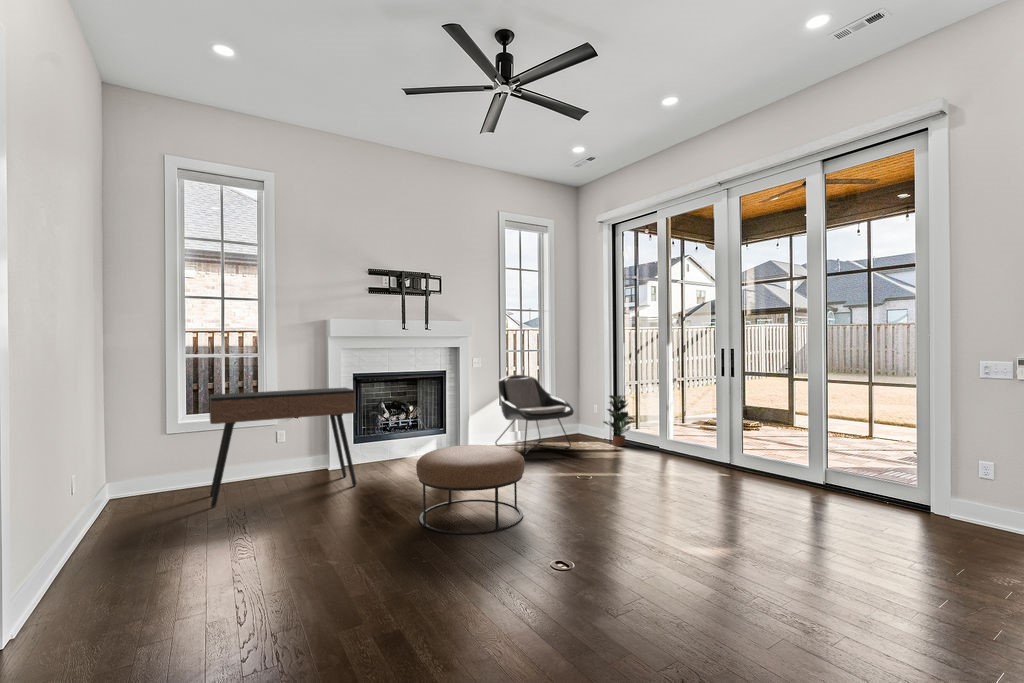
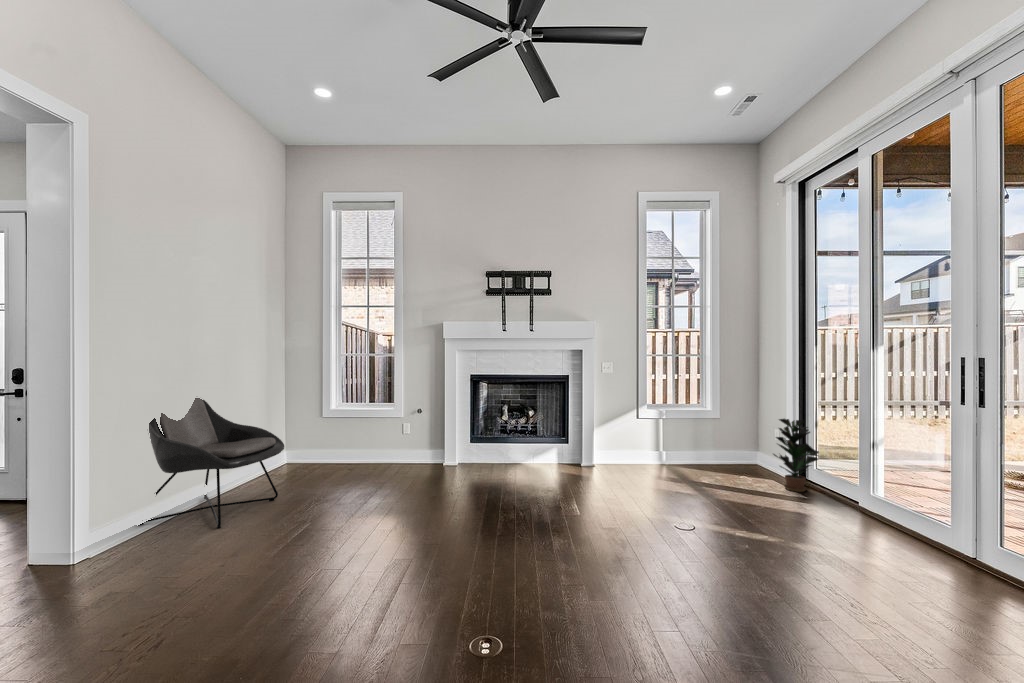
lounge chair: present [495,375,574,455] -> present [140,398,284,528]
console table: present [210,388,357,507] -> none [317,386,444,482]
ottoman: present [416,445,525,535] -> none [402,456,524,561]

